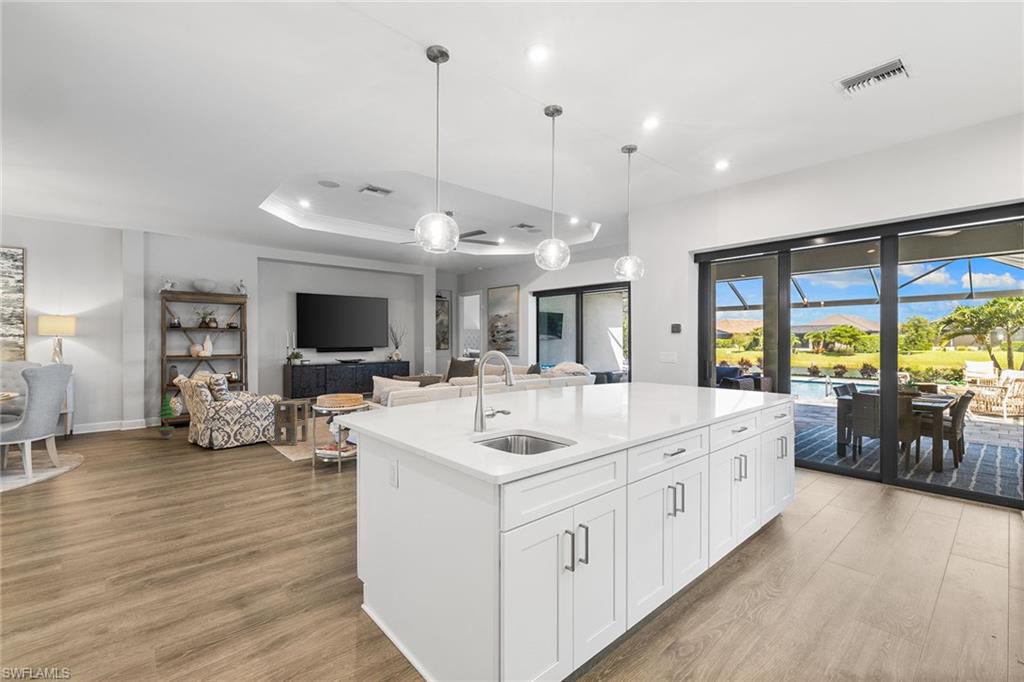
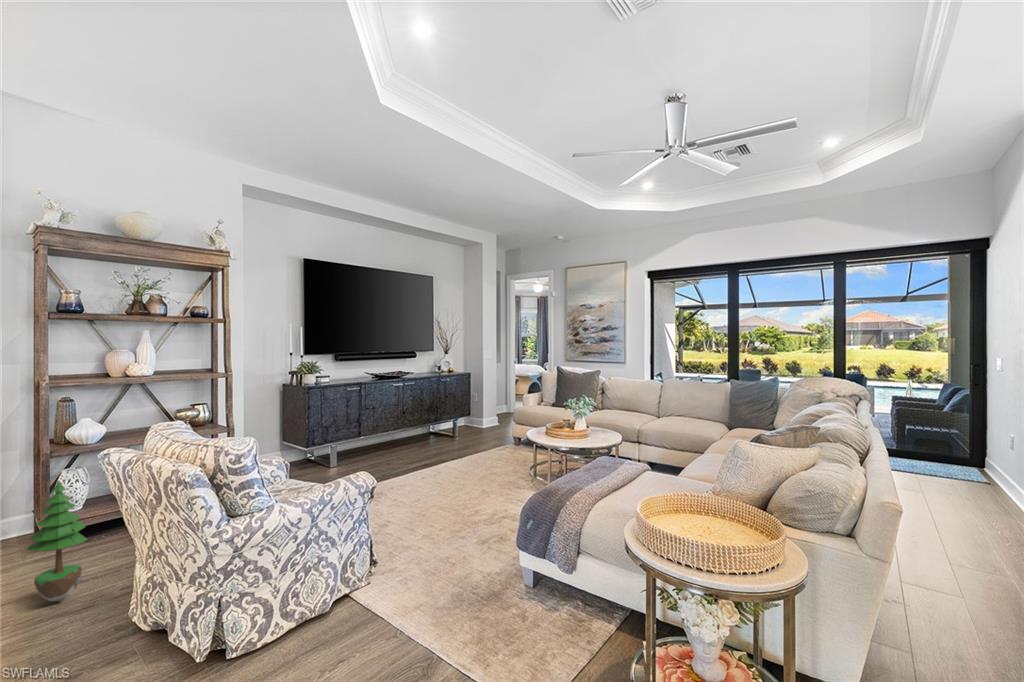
side table: present [274,400,308,445] -> none [387,487,450,614]

